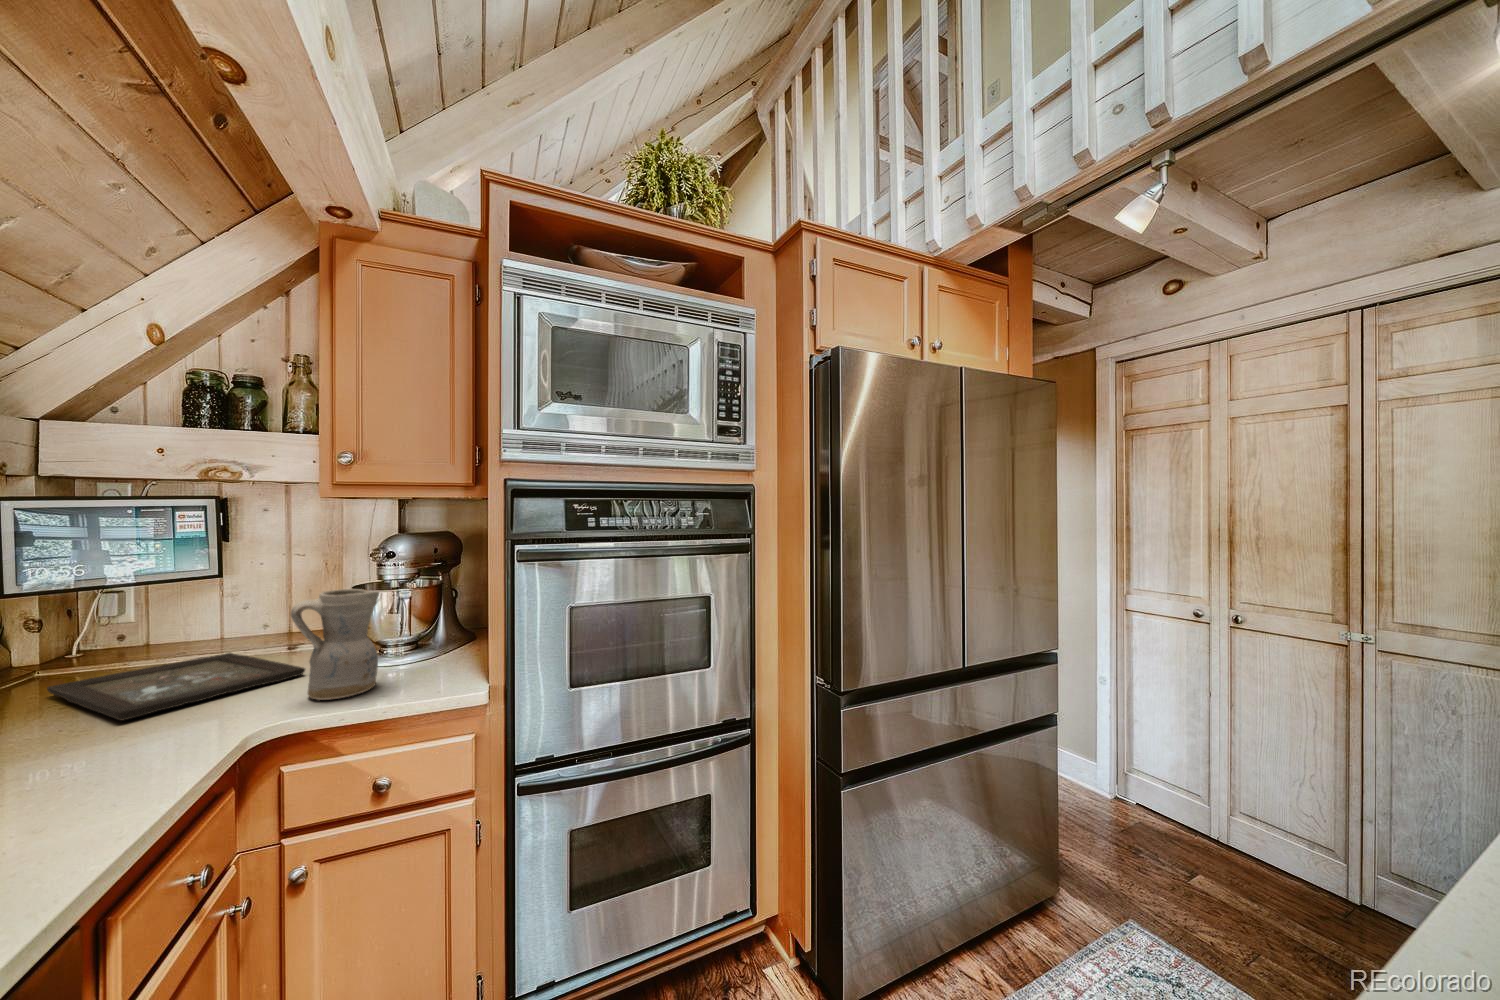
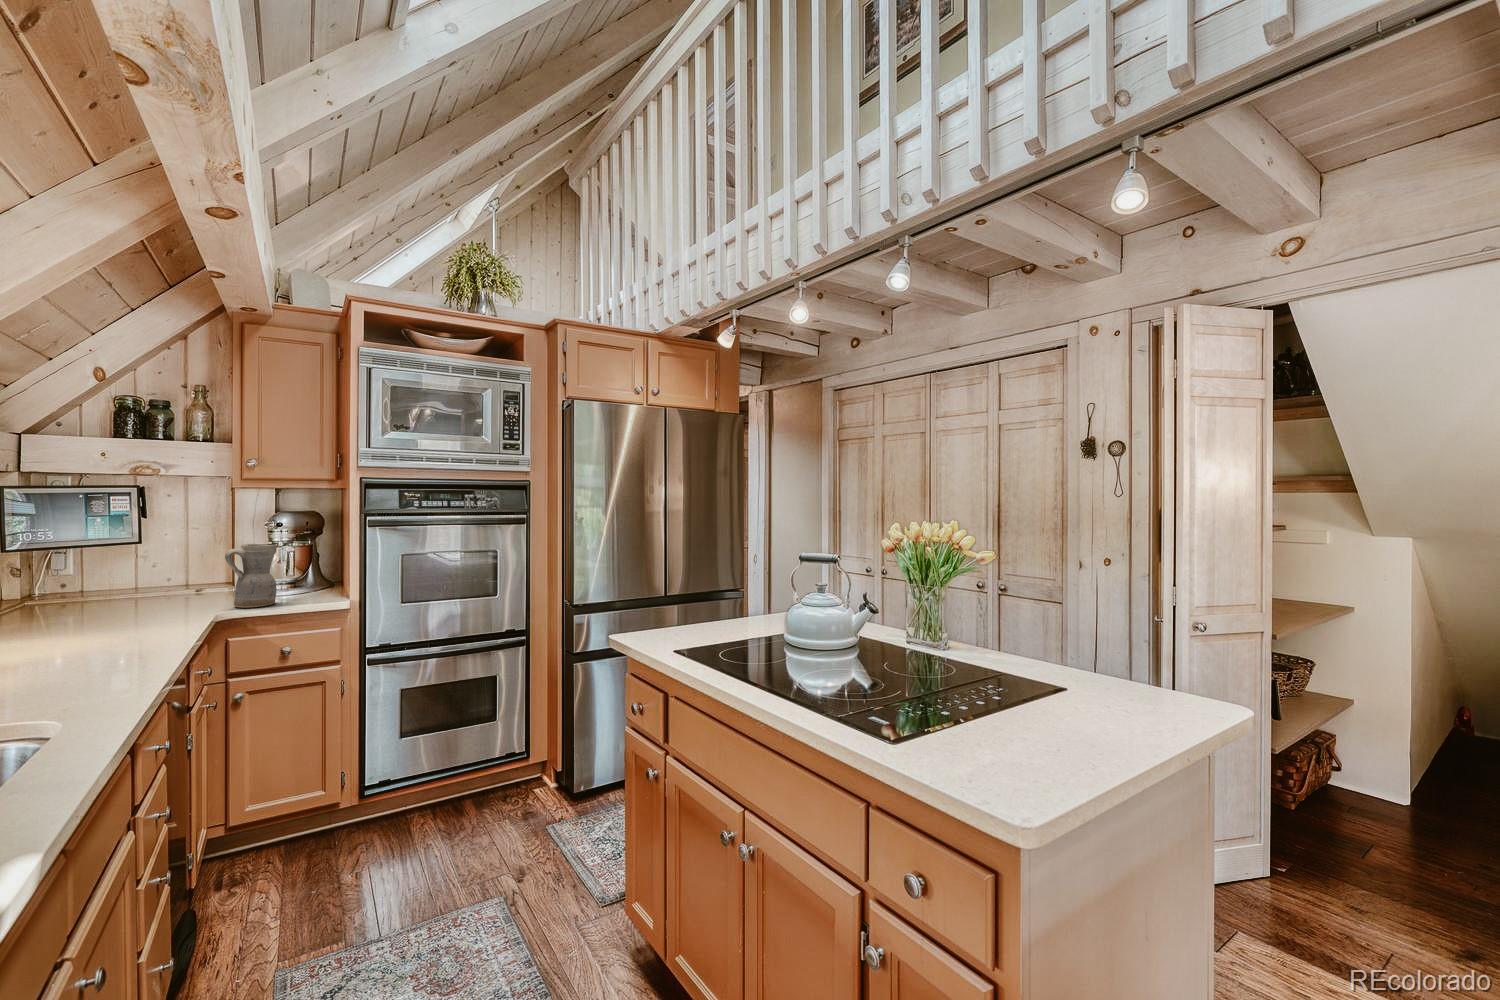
tray: present [47,653,305,721] -> none [52,592,221,615]

